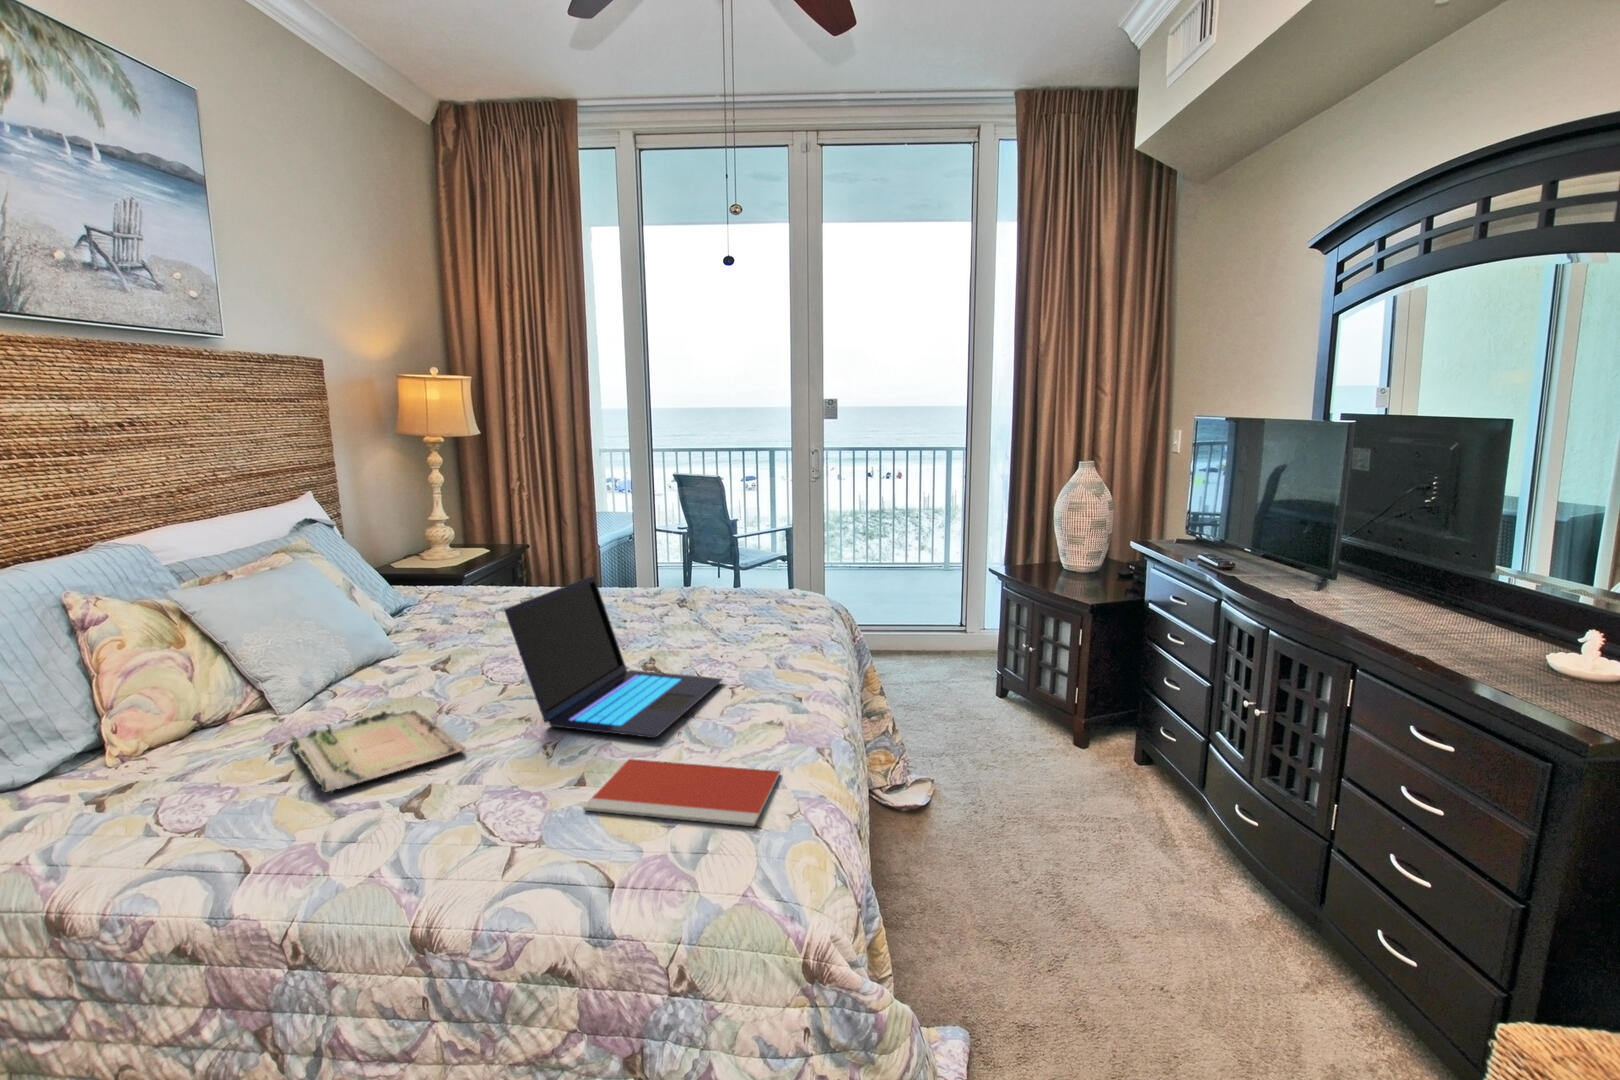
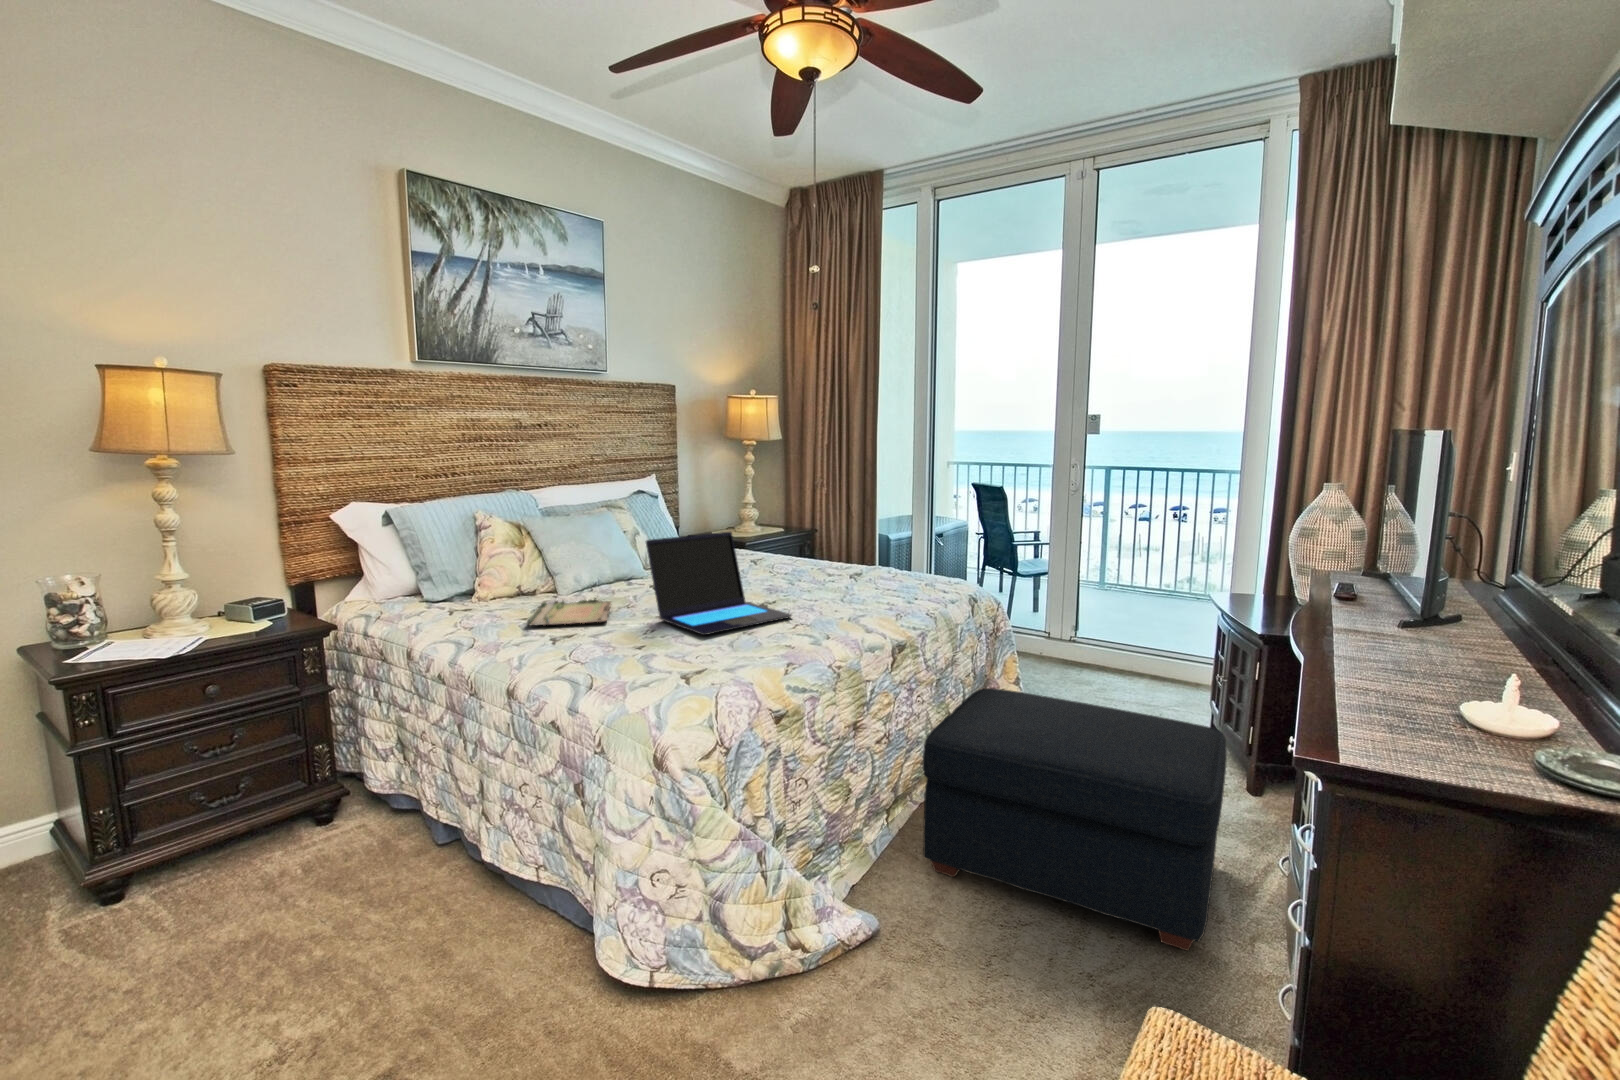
ottoman: none [908,710,1243,947] -> present [923,688,1227,951]
notebook: present [583,759,780,826] -> none [619,641,742,682]

